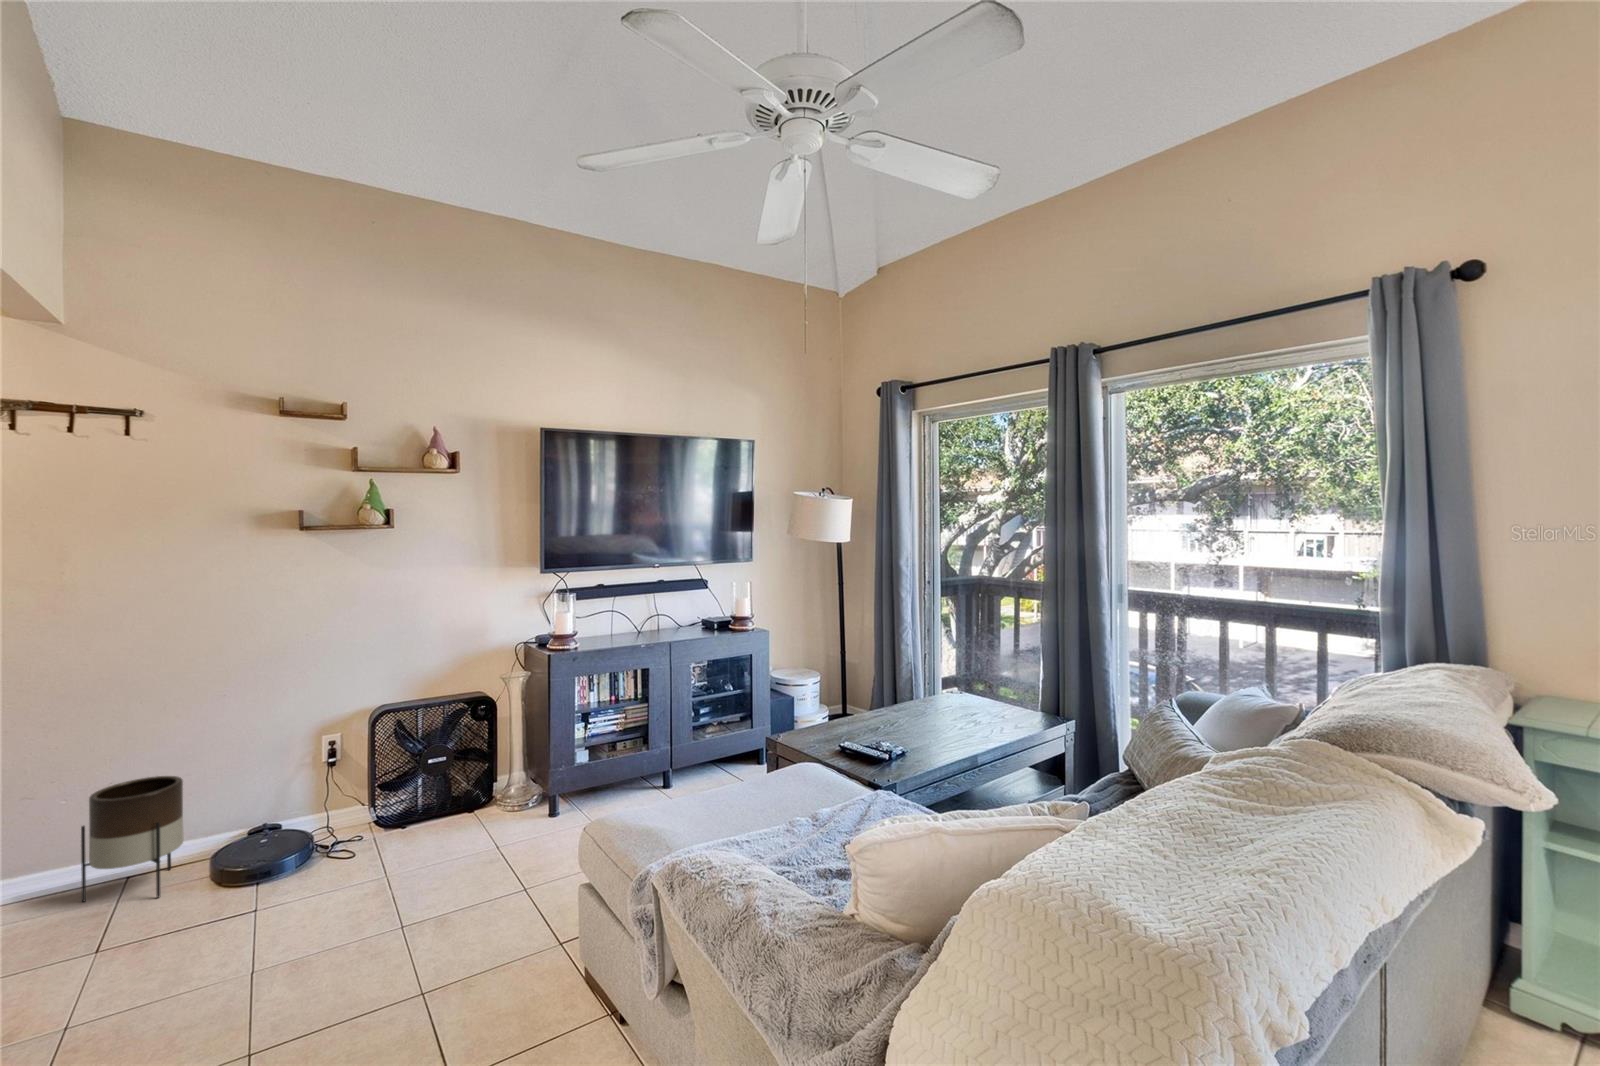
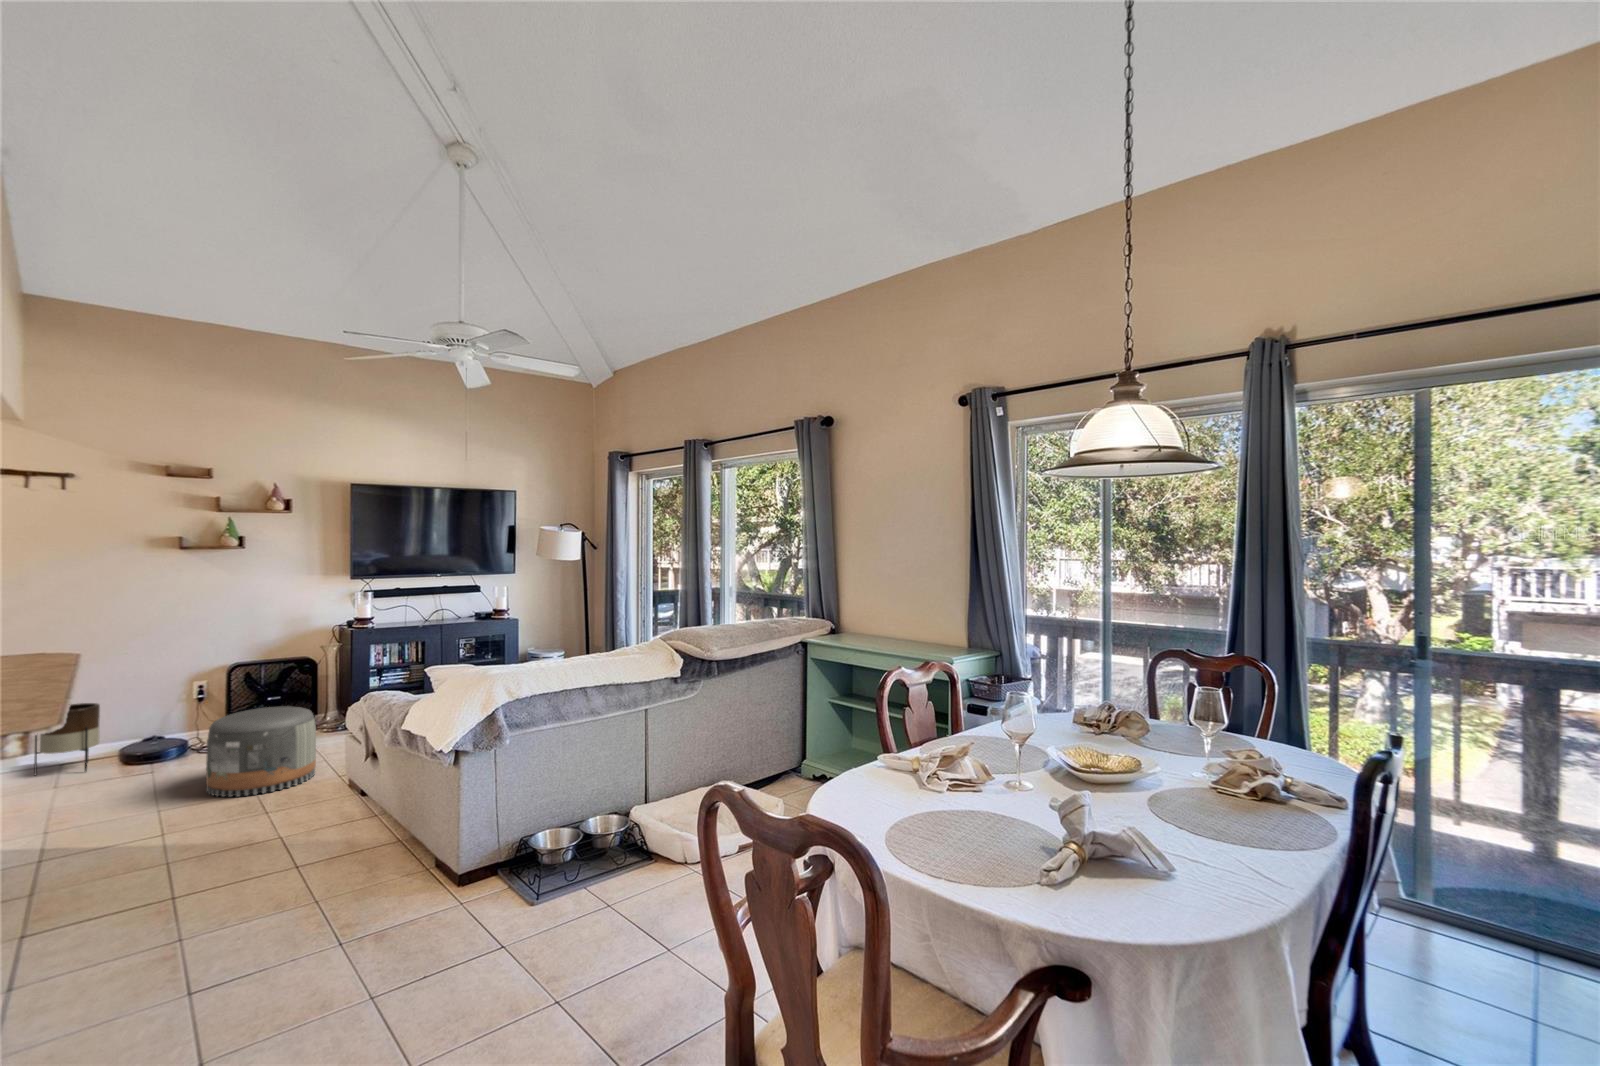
pouf: none [331,803,513,1003] -> present [206,706,316,797]

